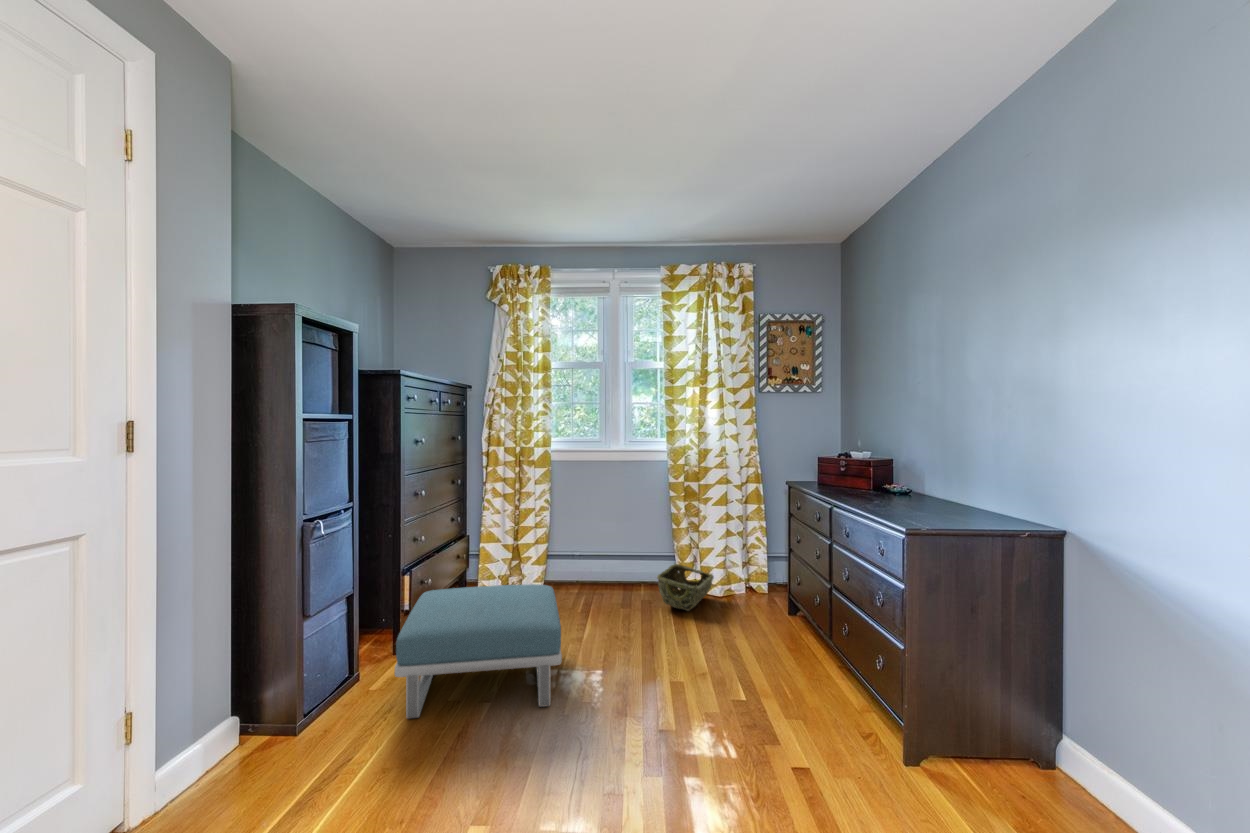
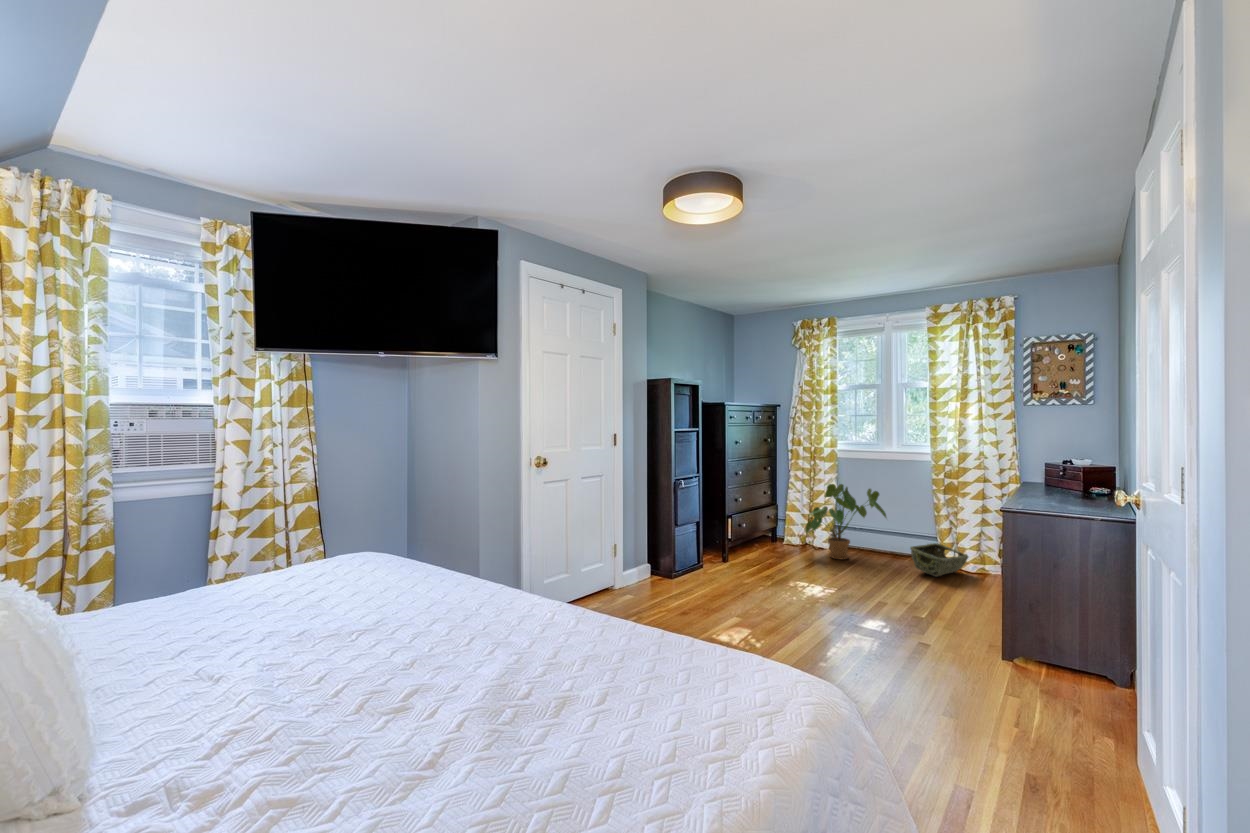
house plant: none [515,497,624,607] -> present [806,484,886,560]
footstool: present [395,584,562,719] -> none [716,528,818,598]

